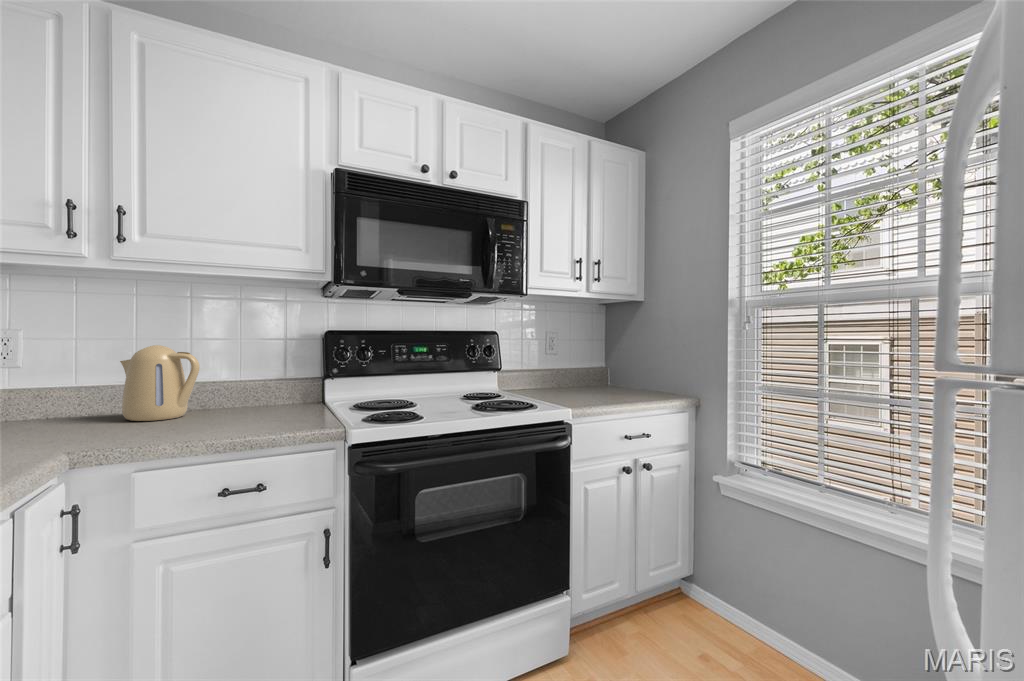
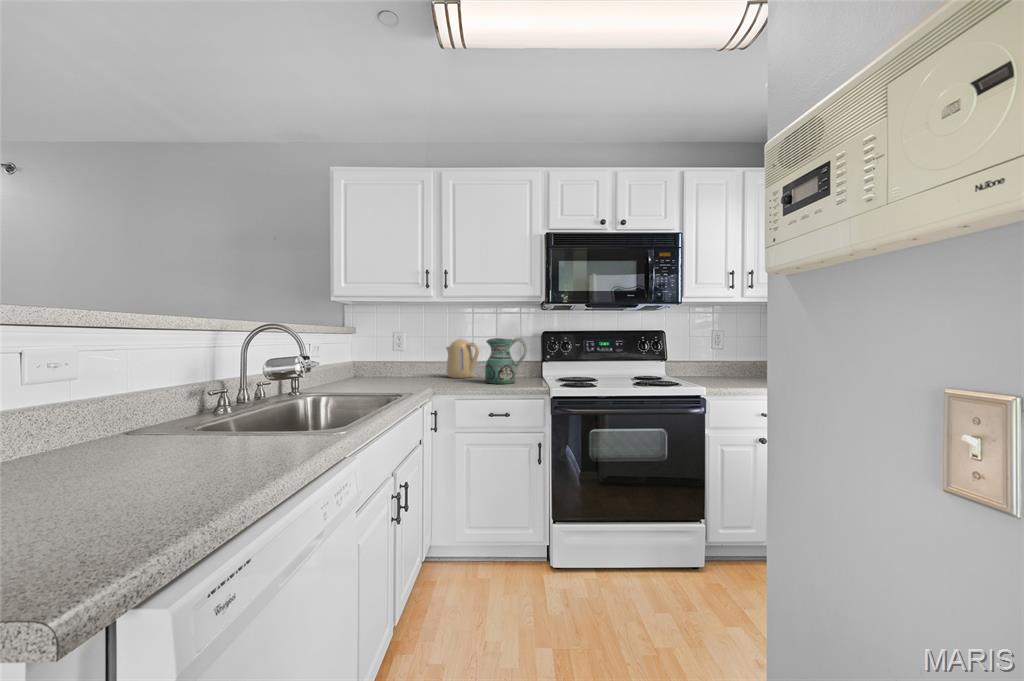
ceramic pitcher: none [216,343,302,429] -> present [485,338,527,384]

